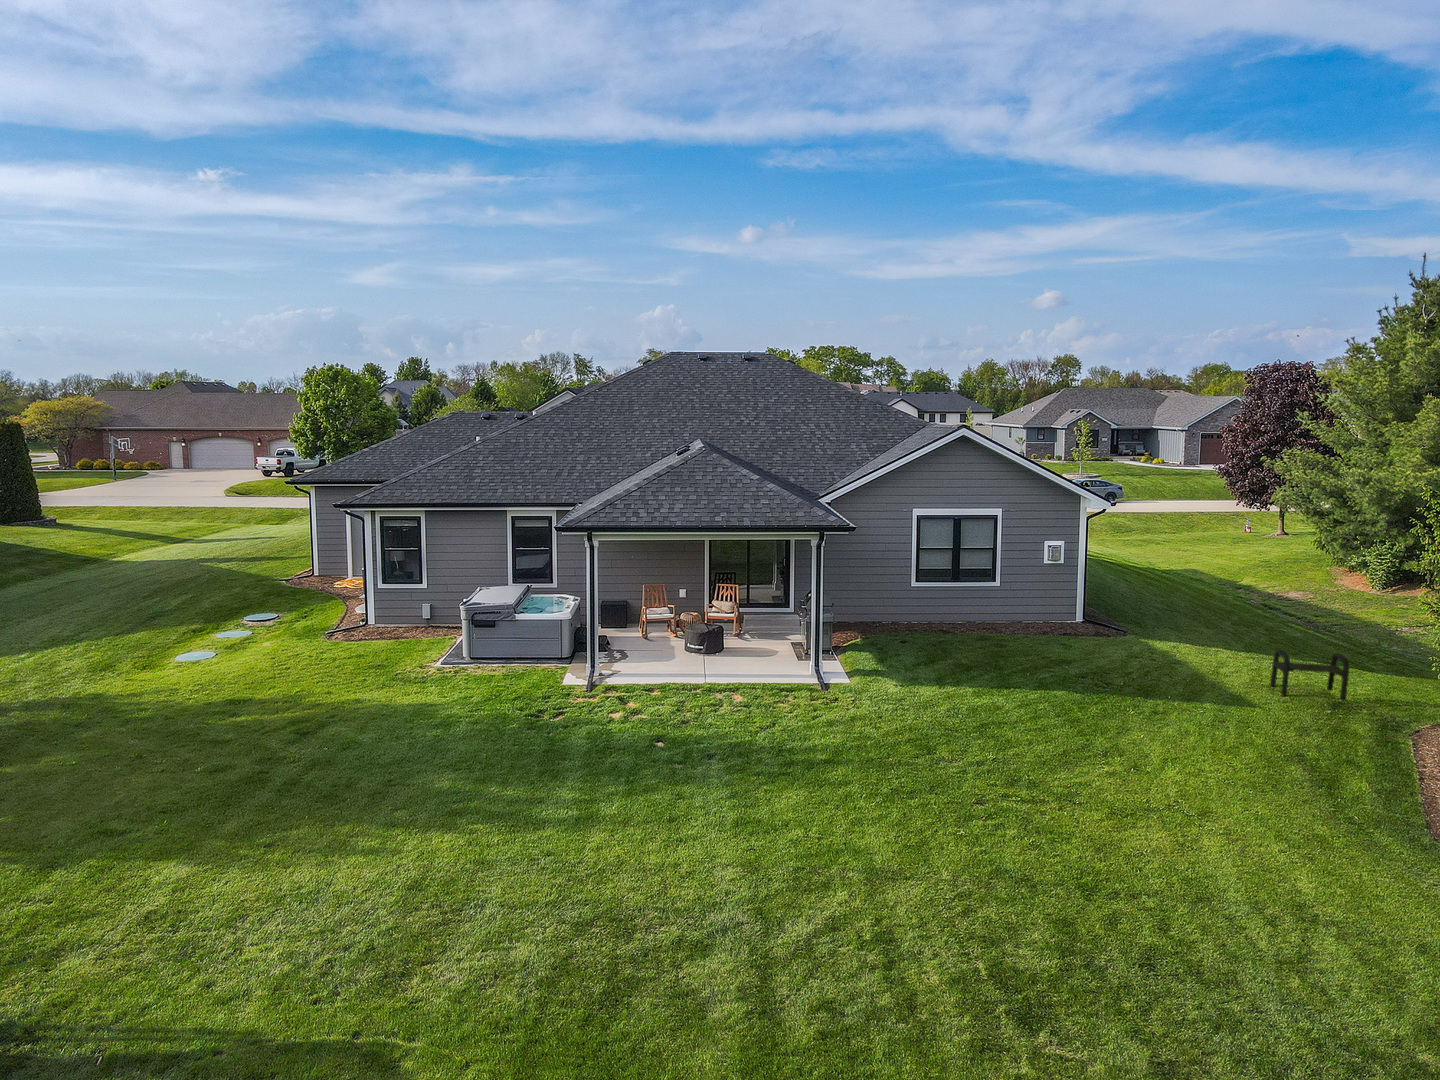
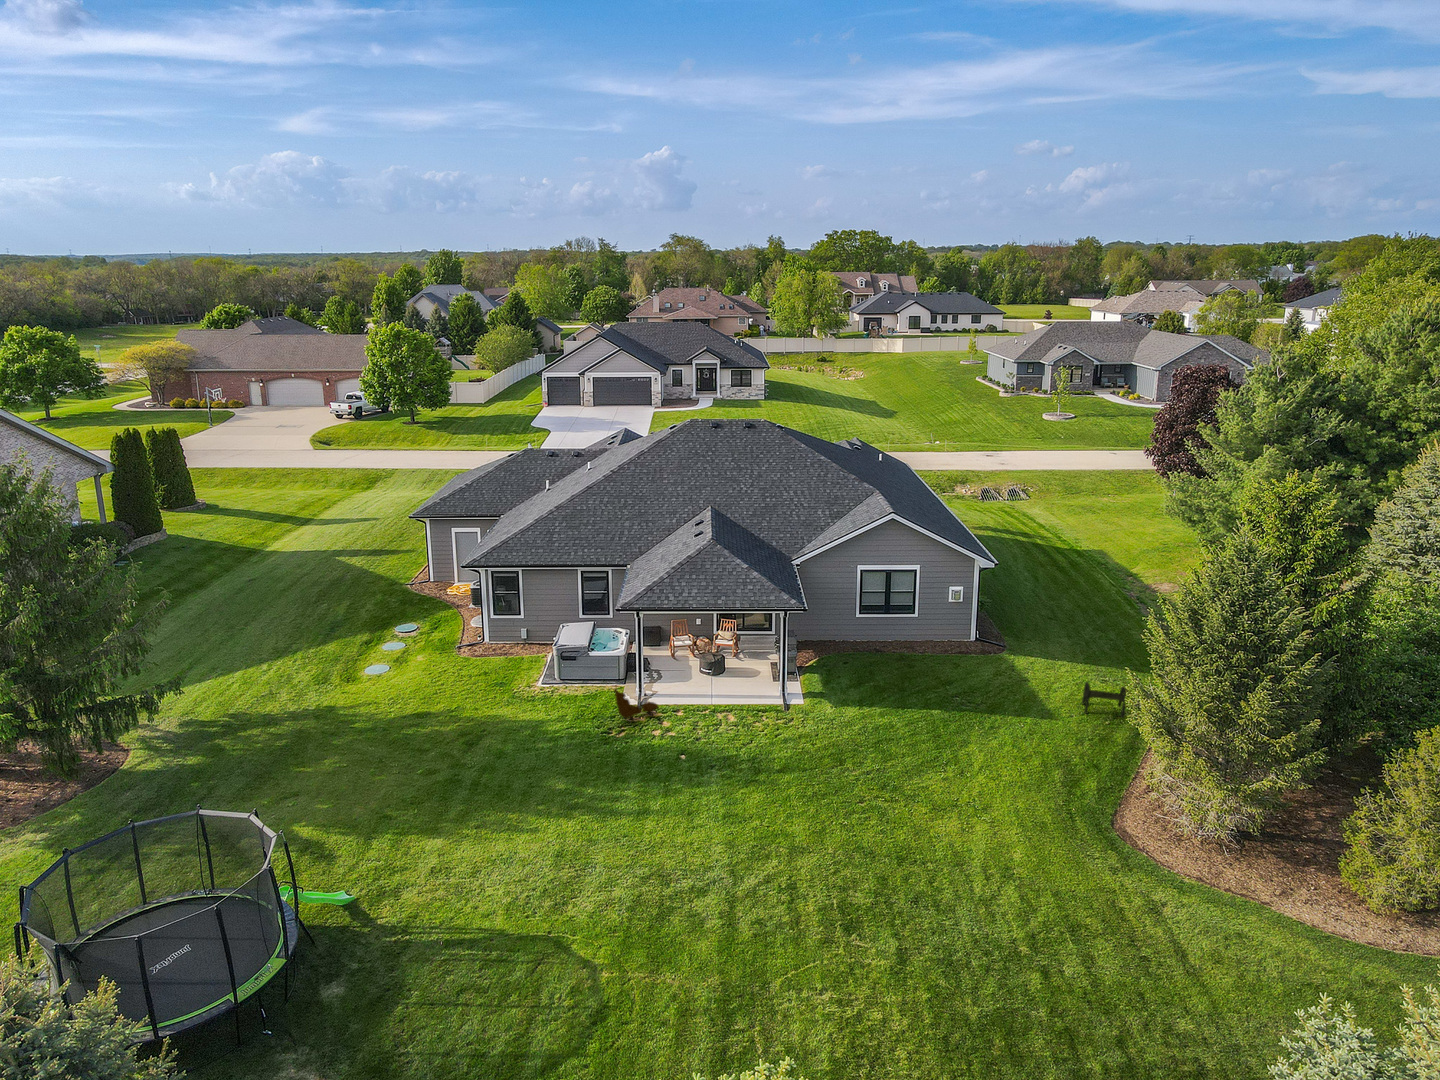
lounge chair: none [550,646,623,711] -> present [614,689,659,724]

